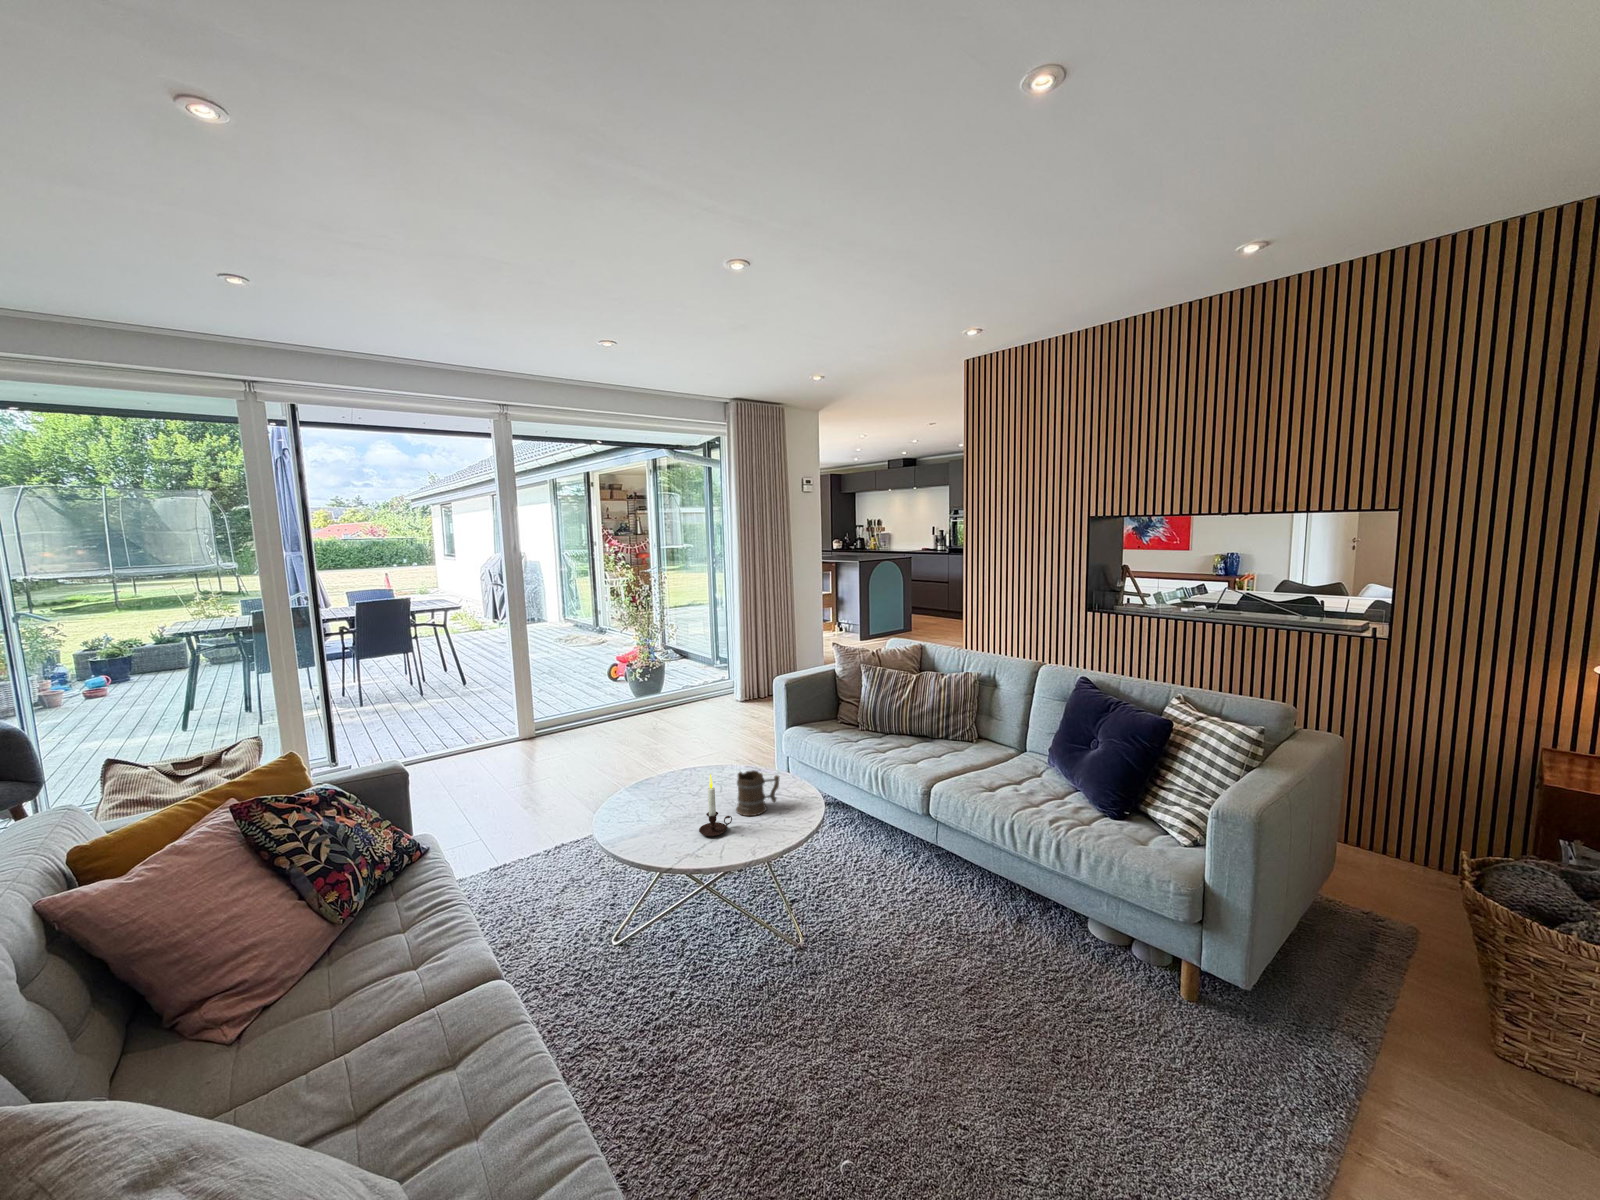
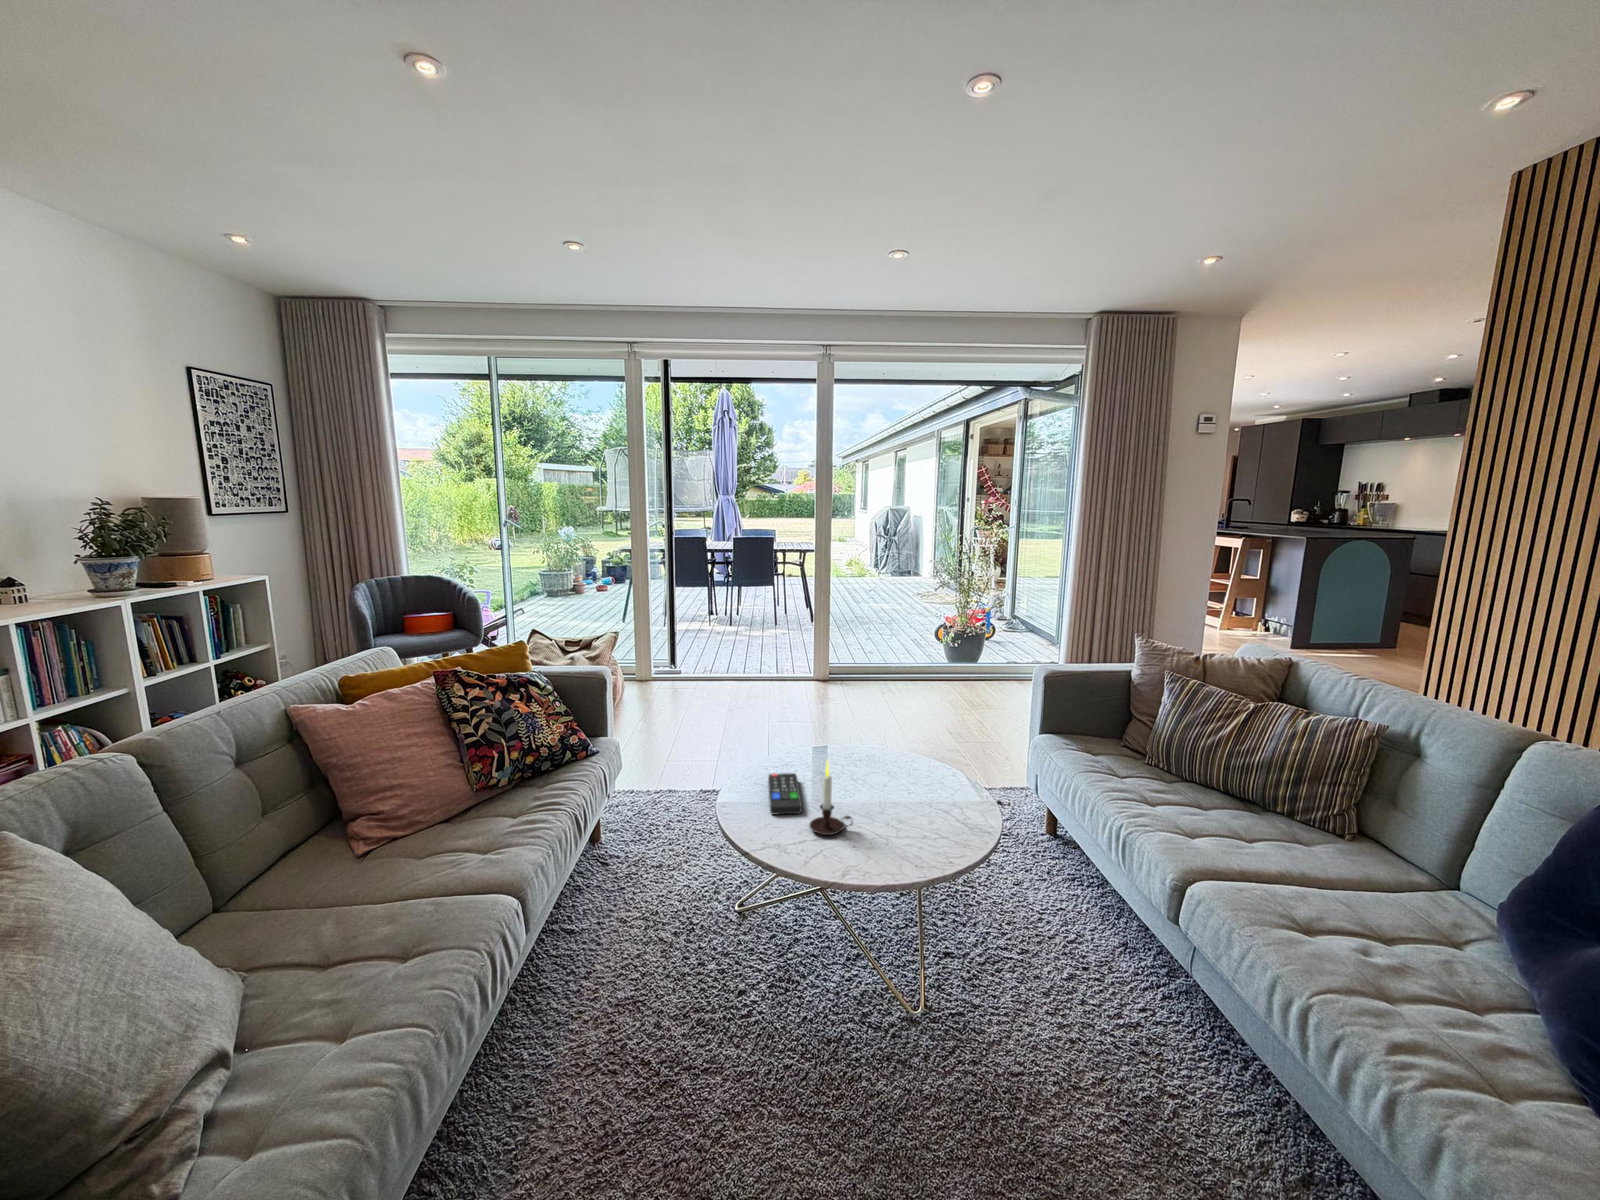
mug: present [736,770,779,816] -> none [873,767,932,828]
remote control: none [629,804,682,838] -> present [768,773,802,814]

